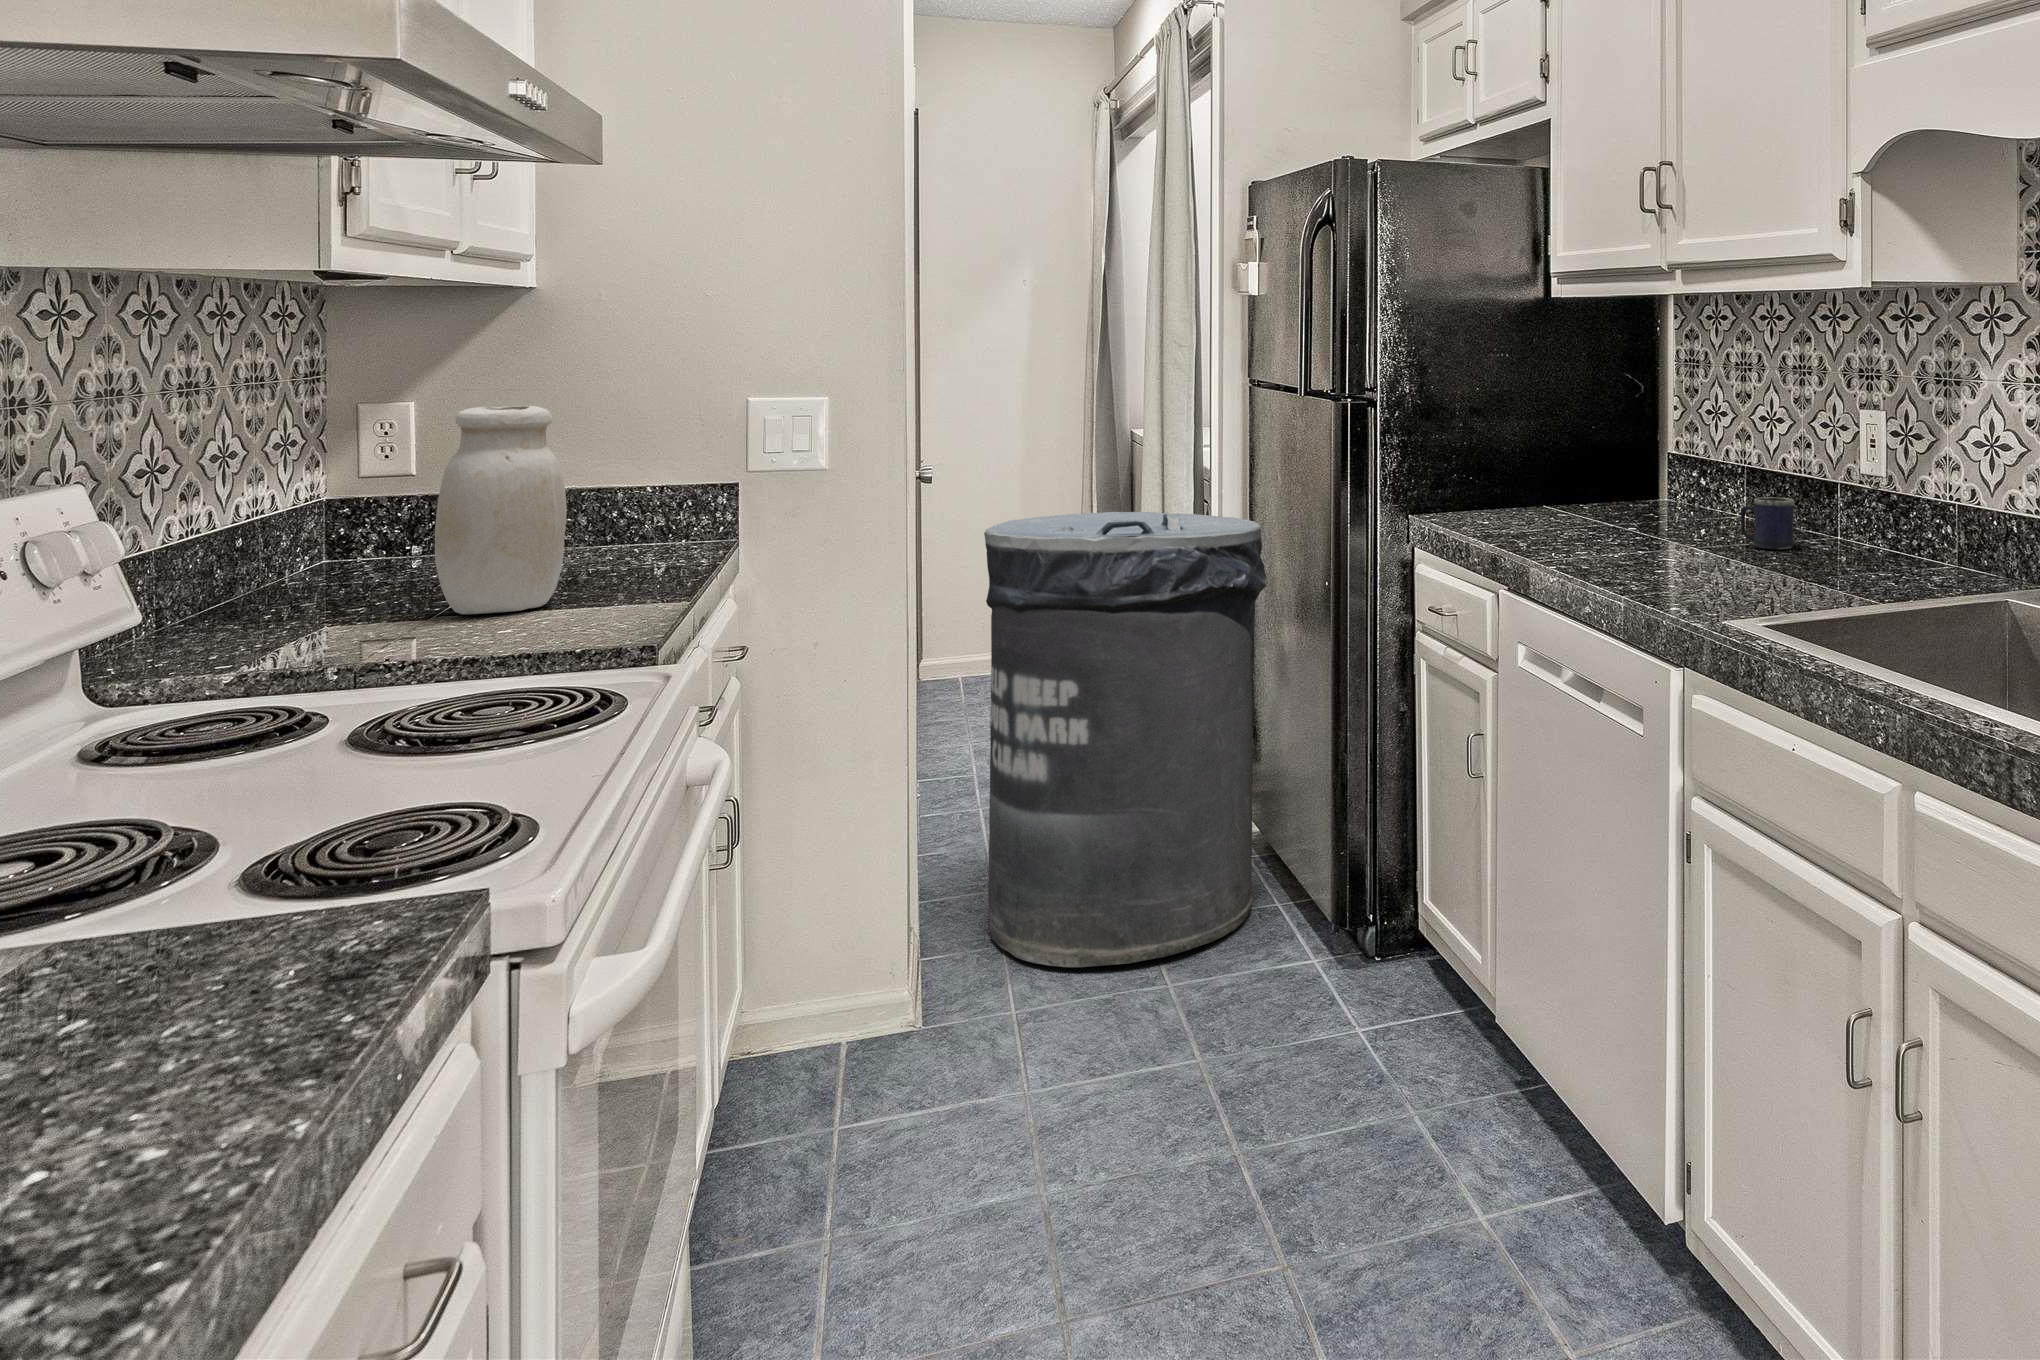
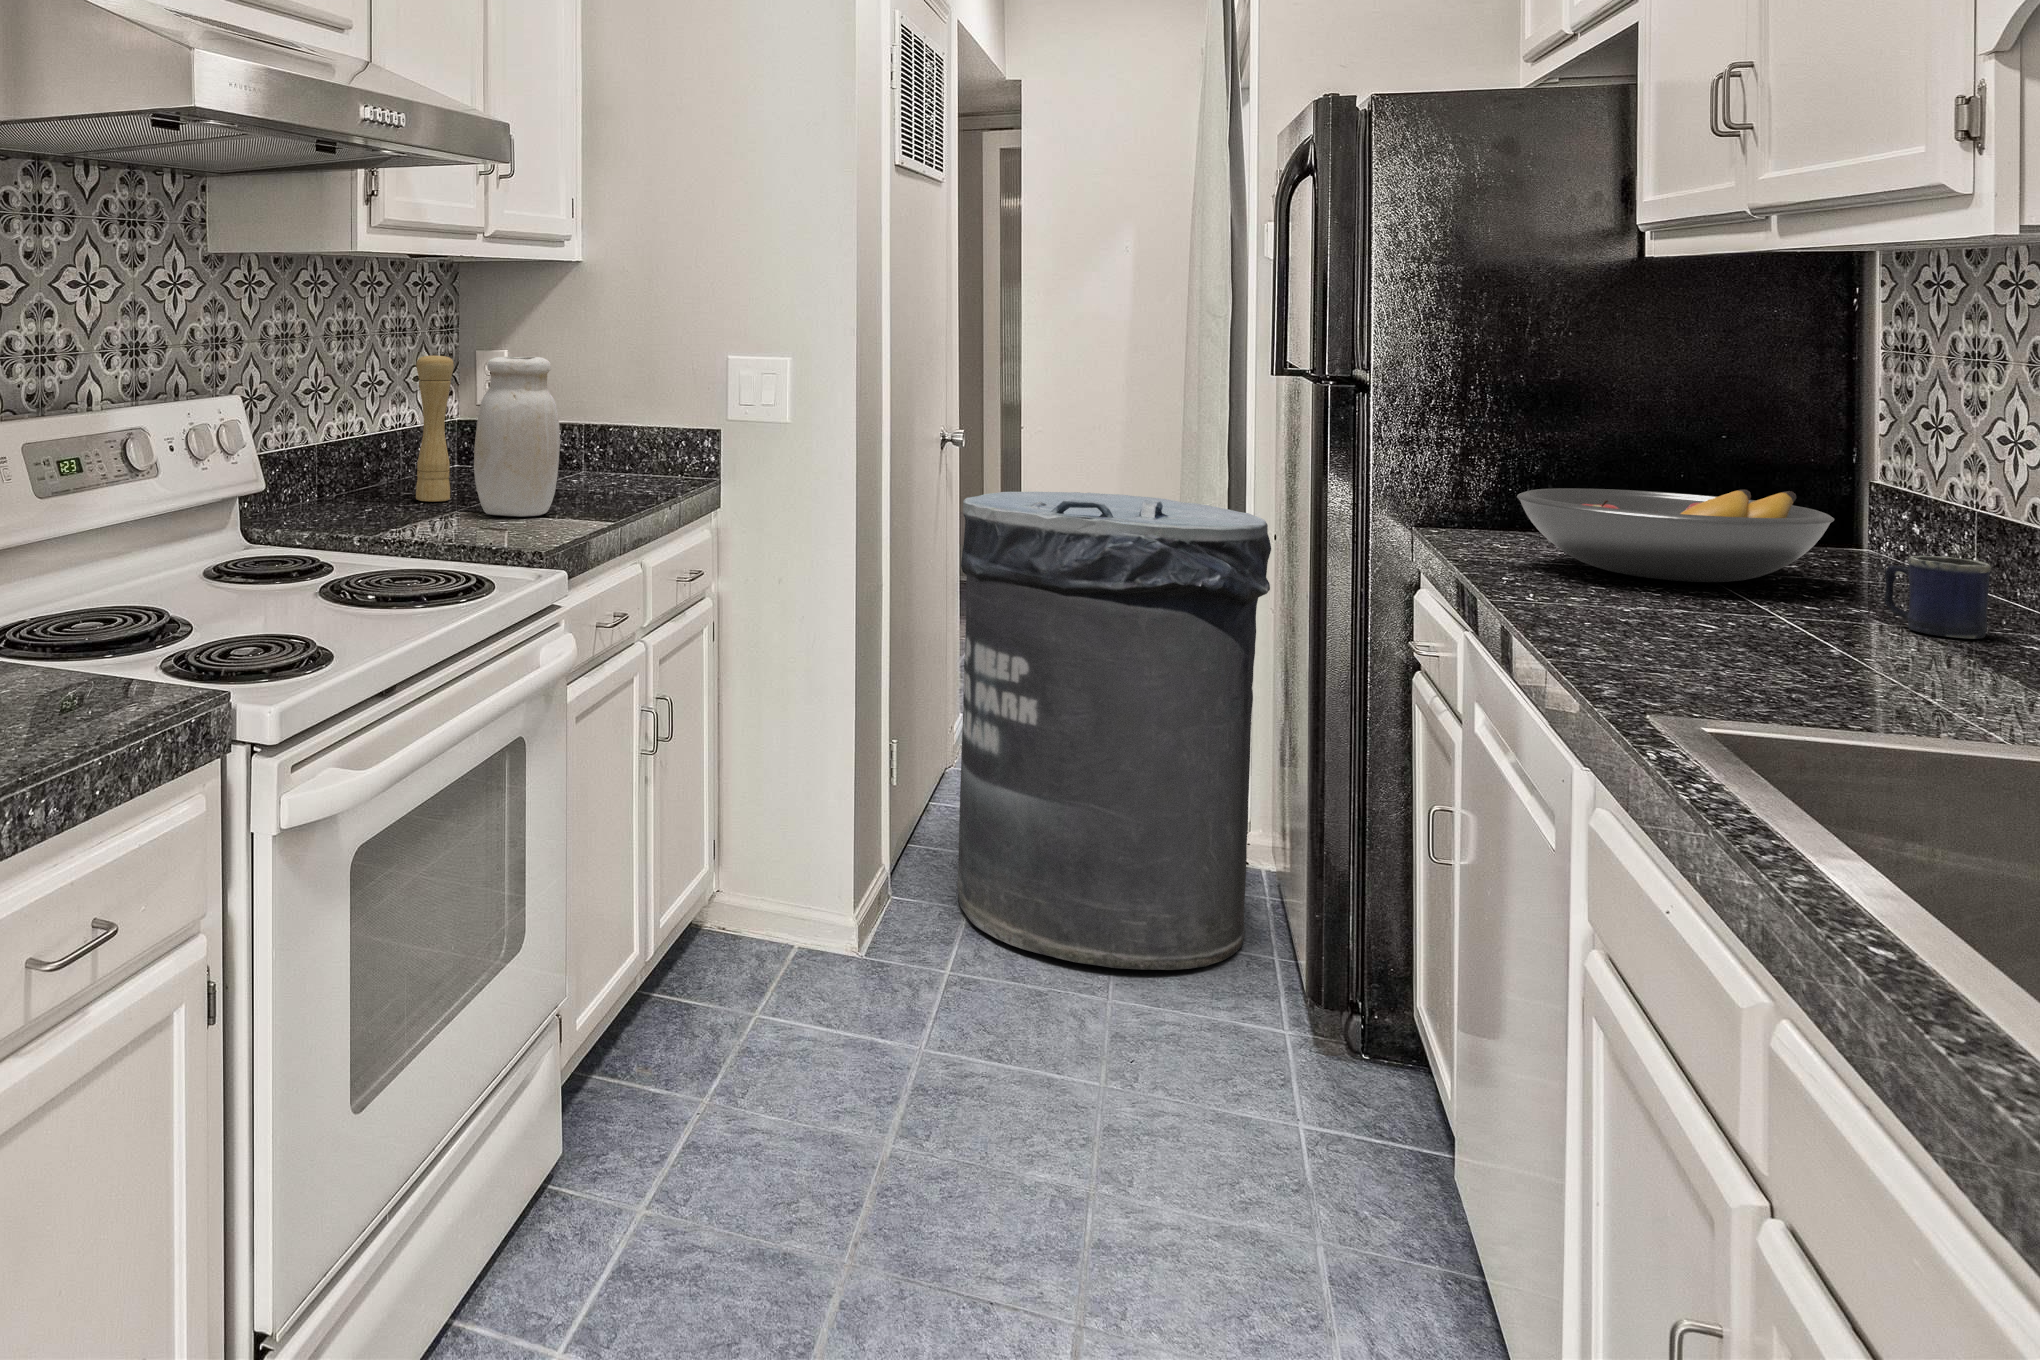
pepper mill: none [300,407,364,611] -> present [416,353,454,502]
fruit bowl: none [1504,462,1689,533] -> present [1517,488,1834,582]

